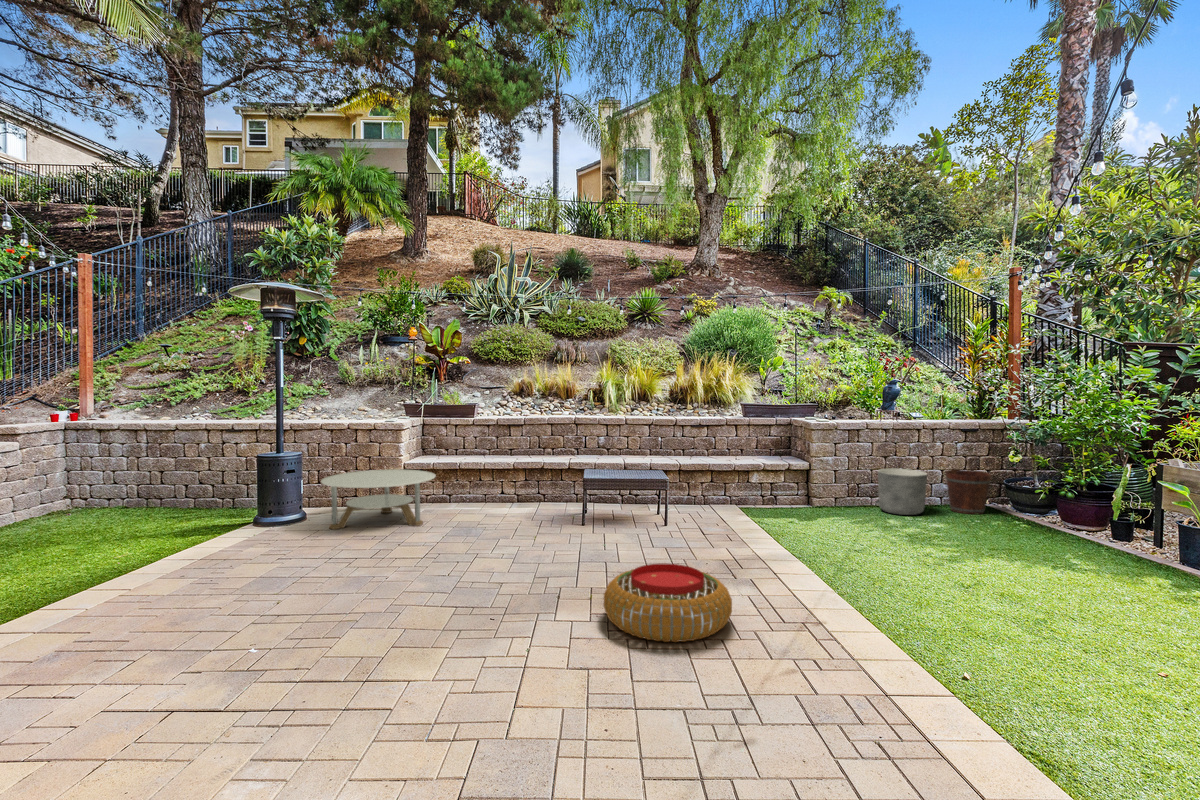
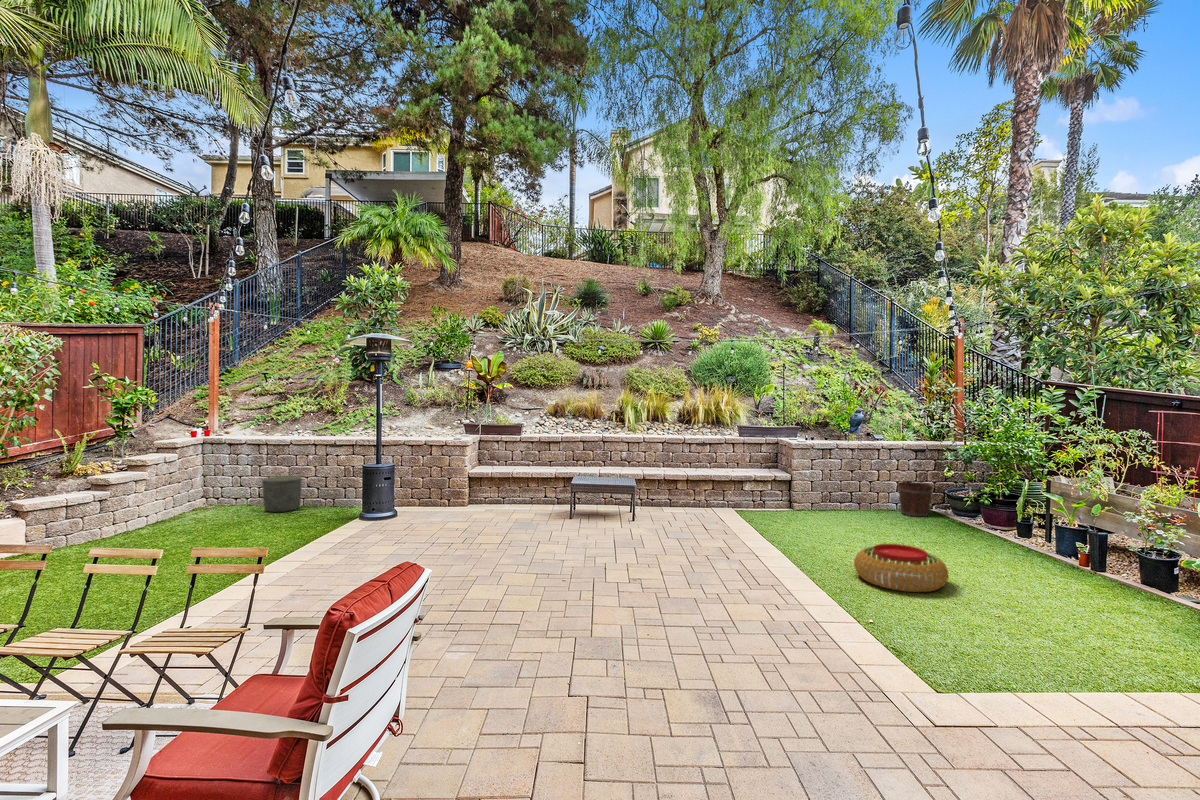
round table: present [321,469,436,529] -> none [411,477,497,523]
planter: present [878,469,927,515] -> present [262,476,302,512]
pouf: present [604,564,732,642] -> present [854,544,948,592]

